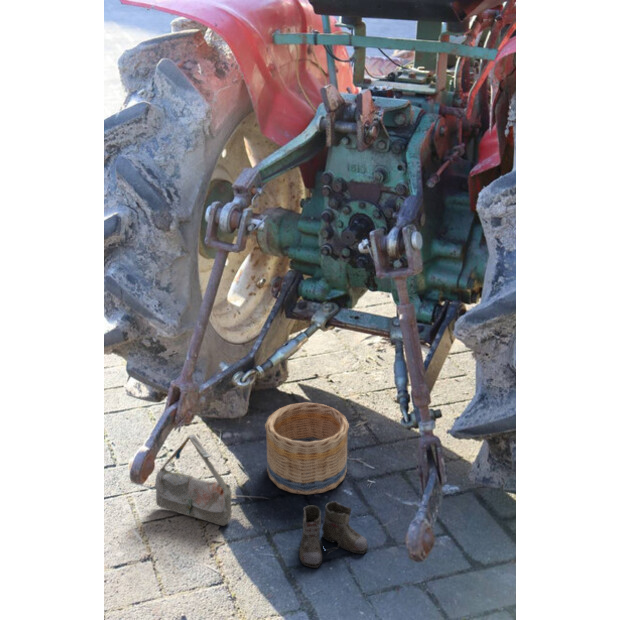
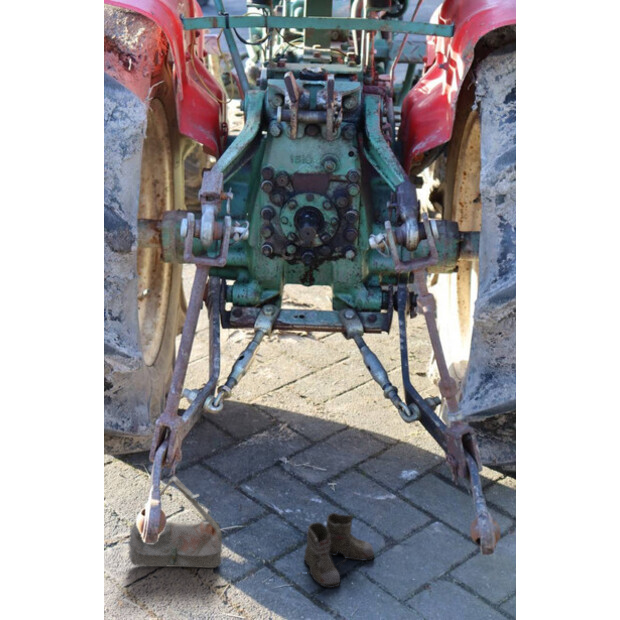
basket: present [265,402,349,494] -> none [218,414,308,514]

